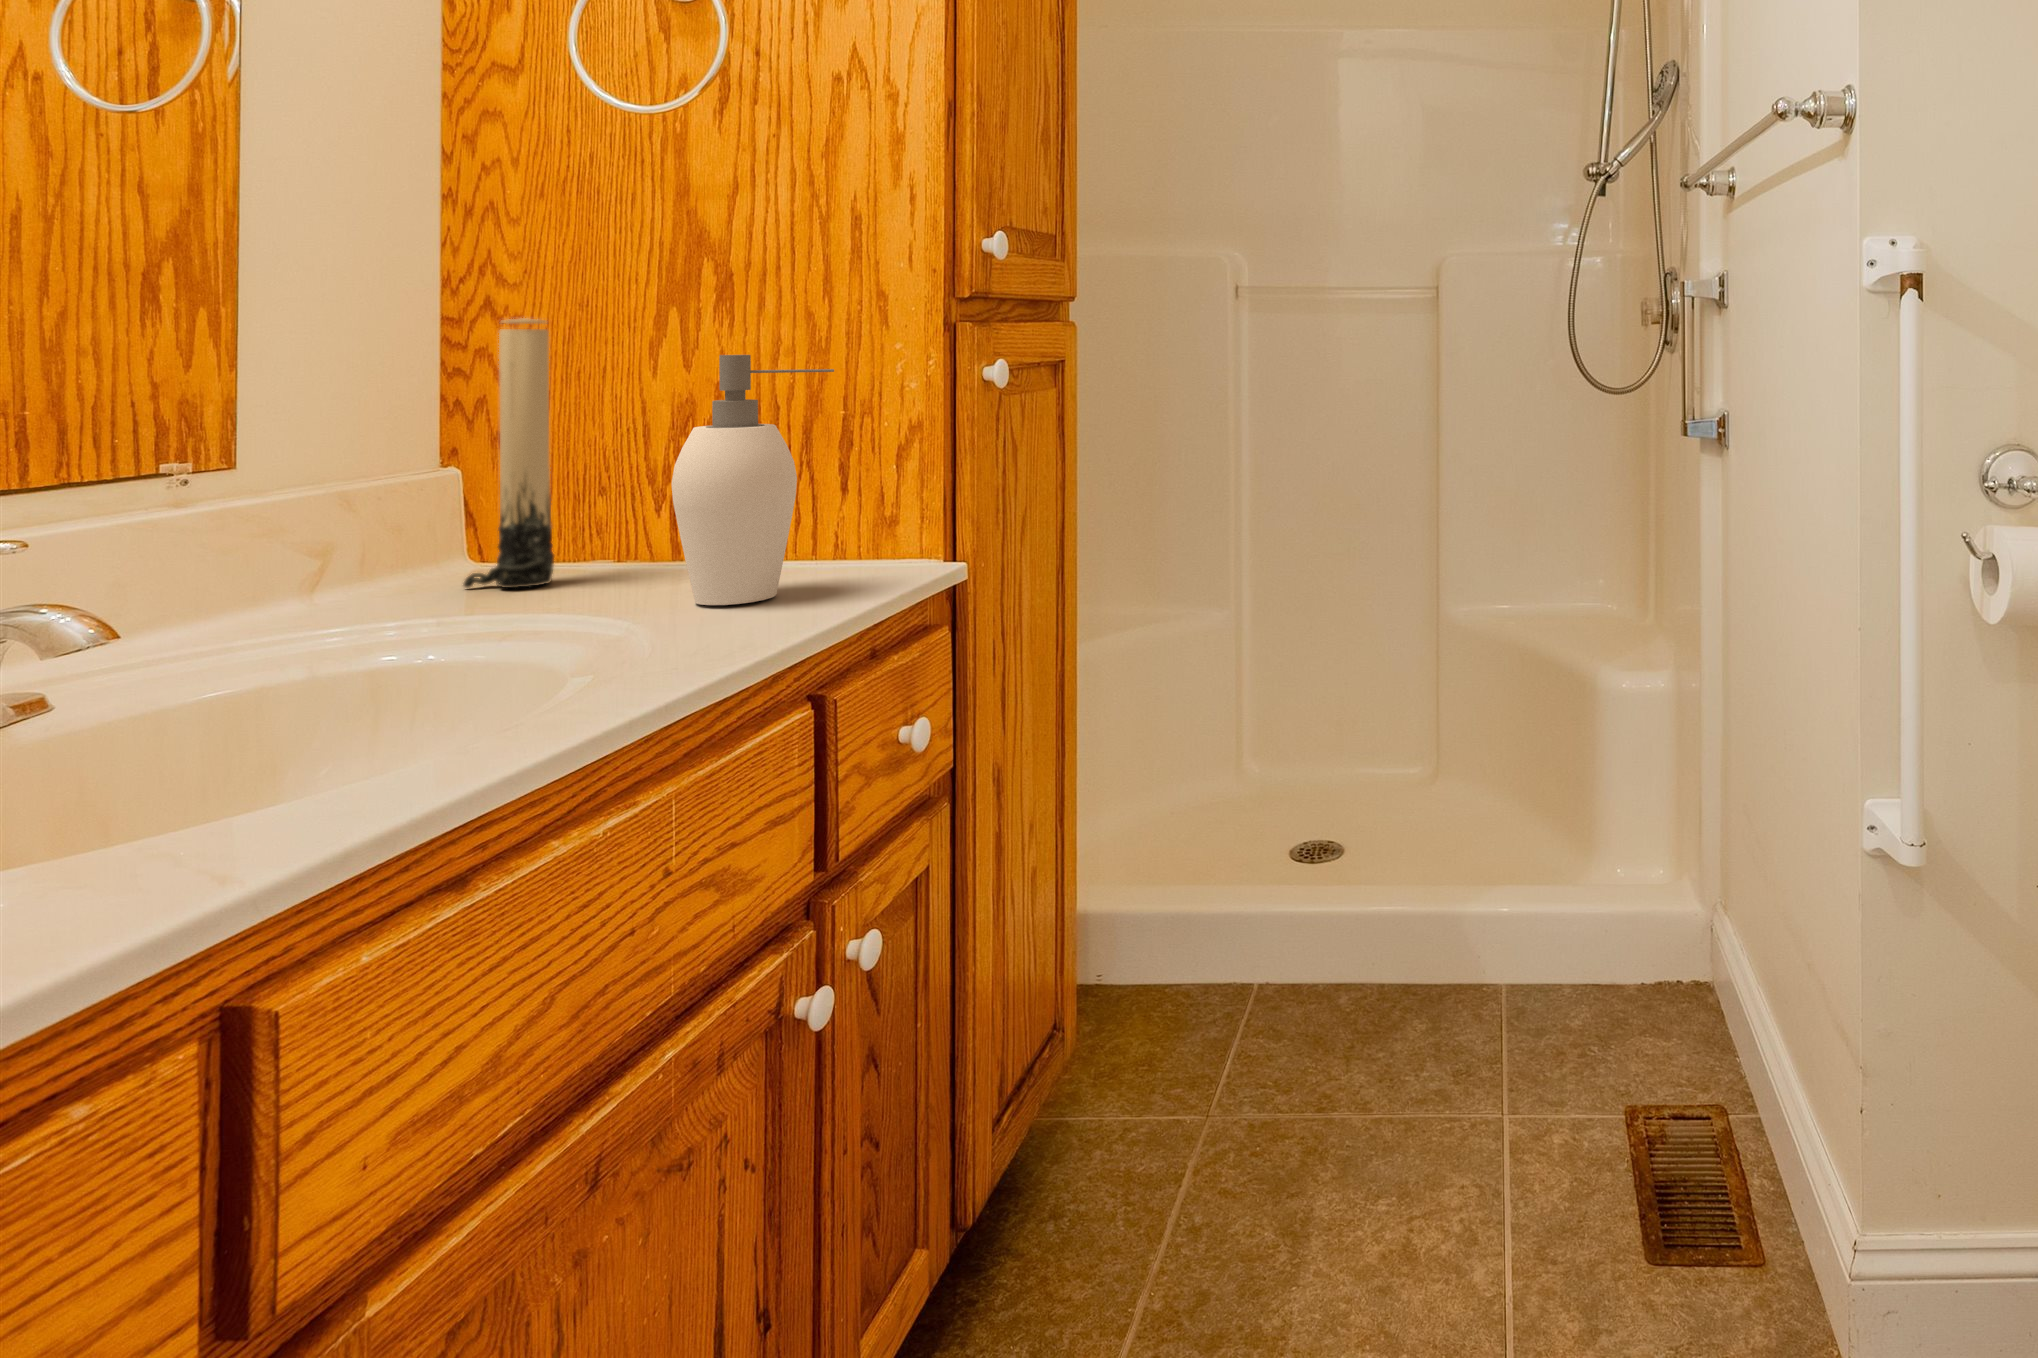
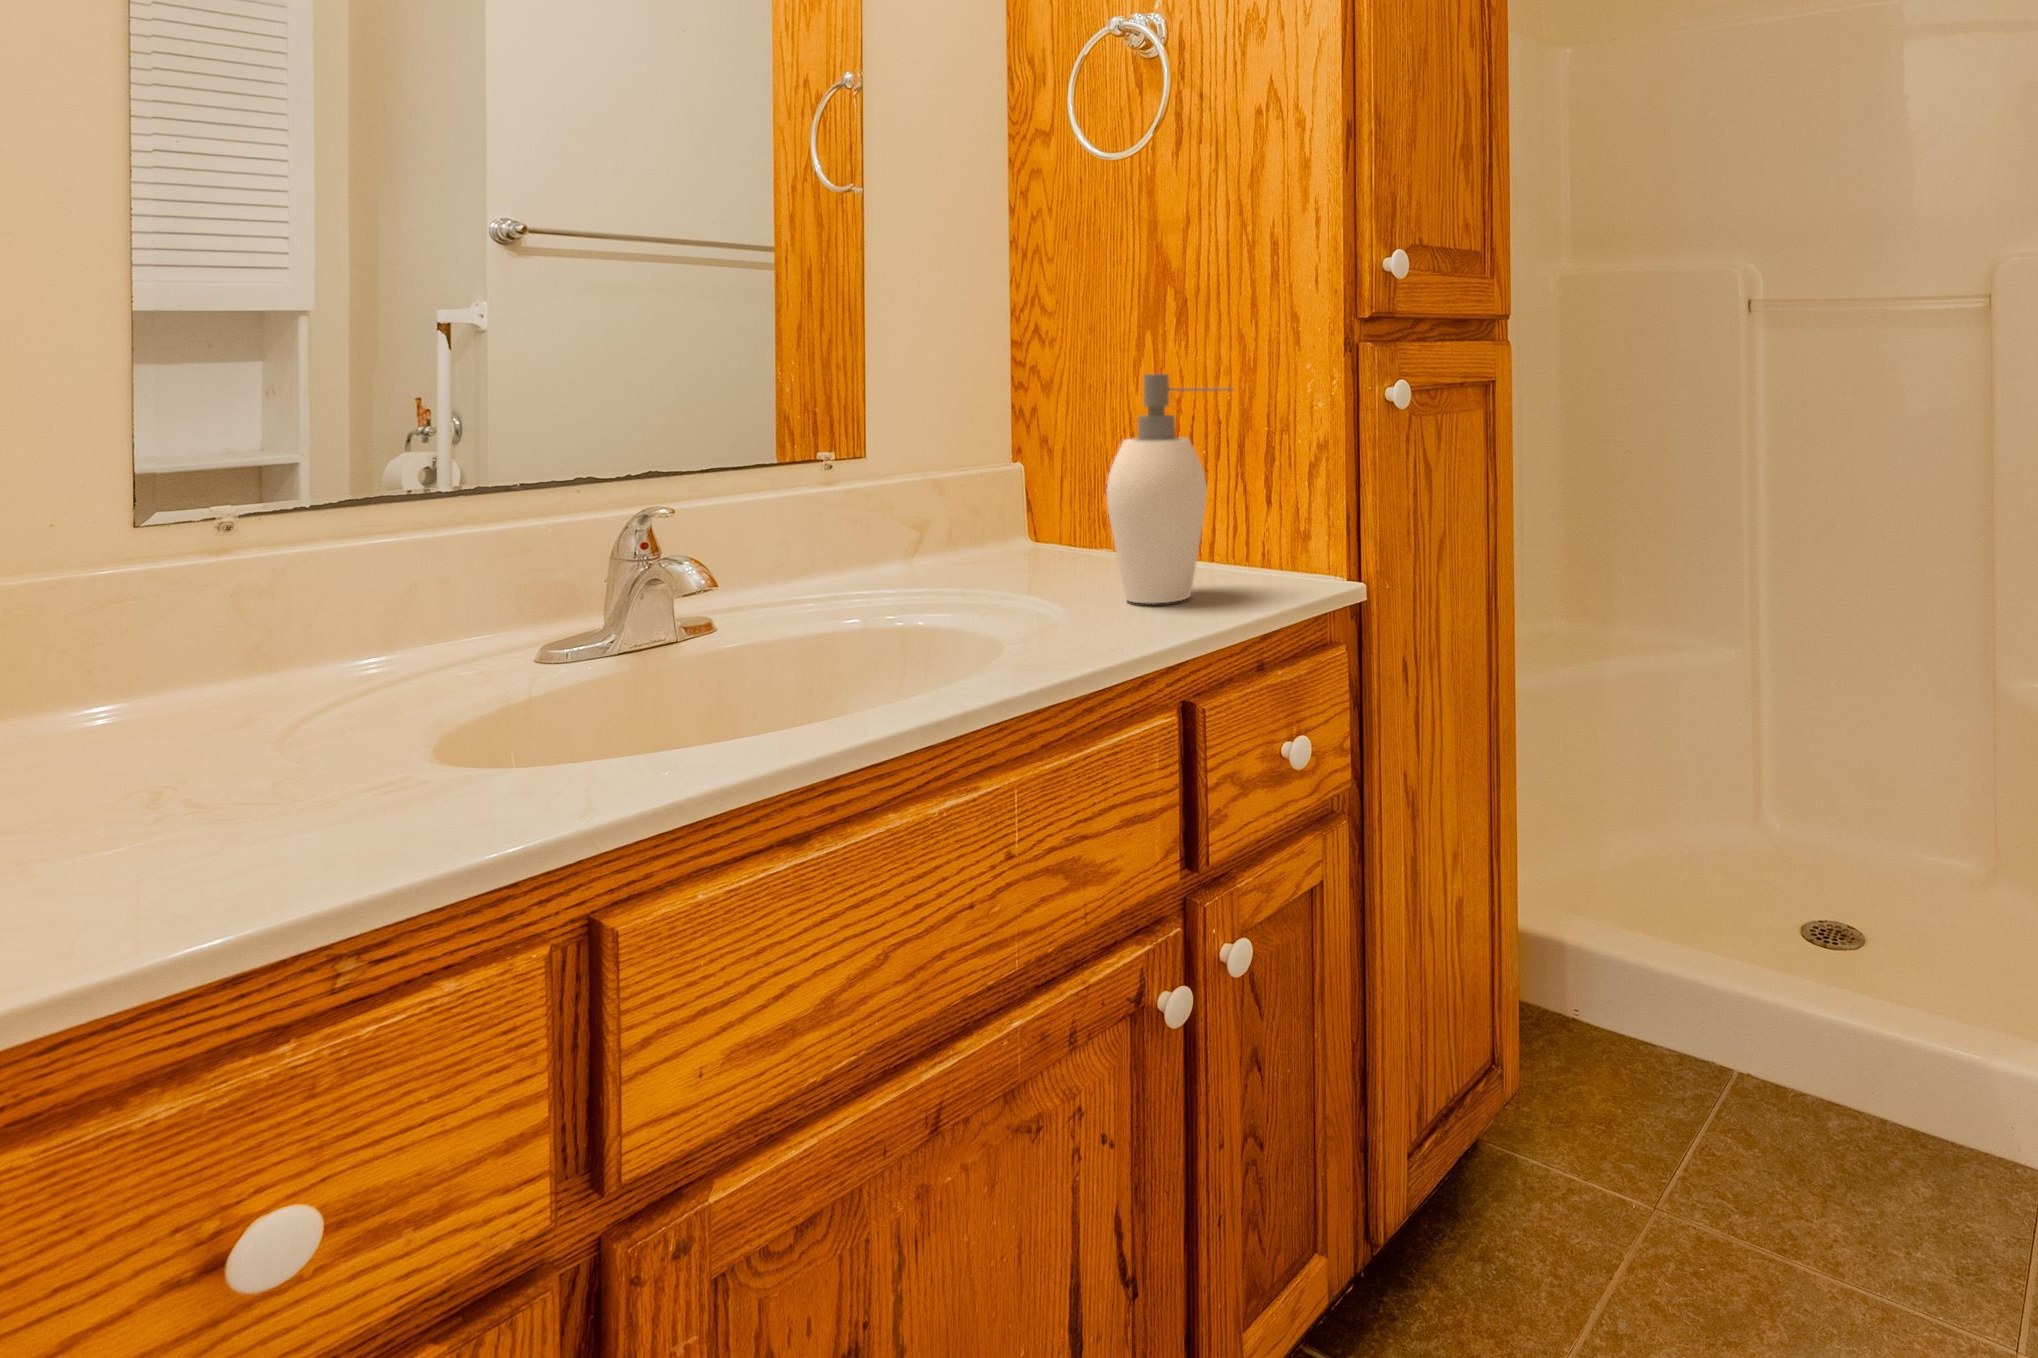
candle: present [464,318,554,588] -> none [1000,342,1058,569]

